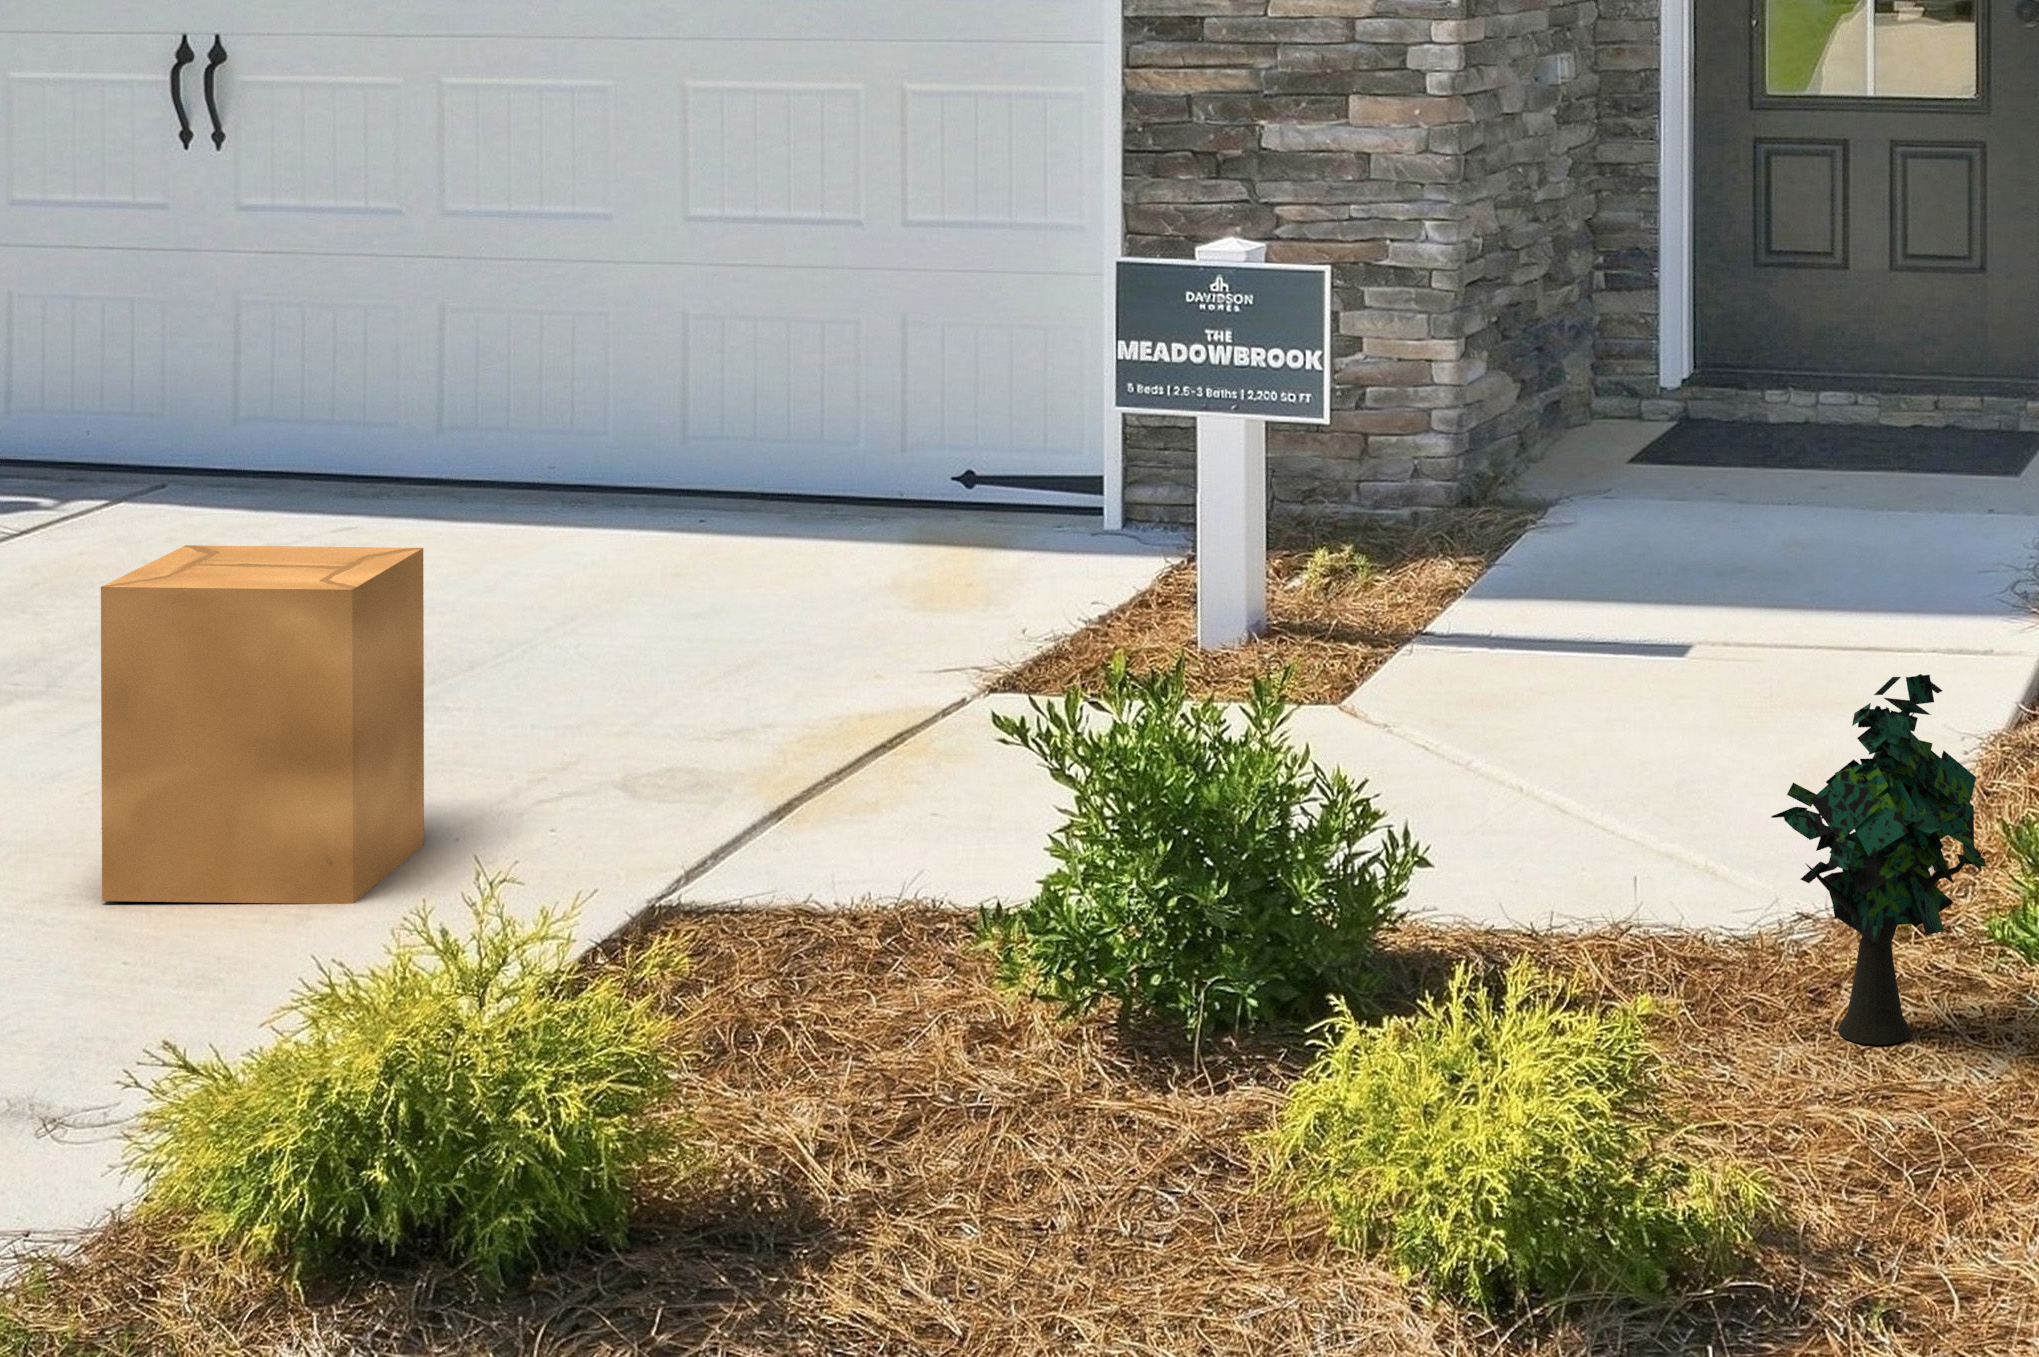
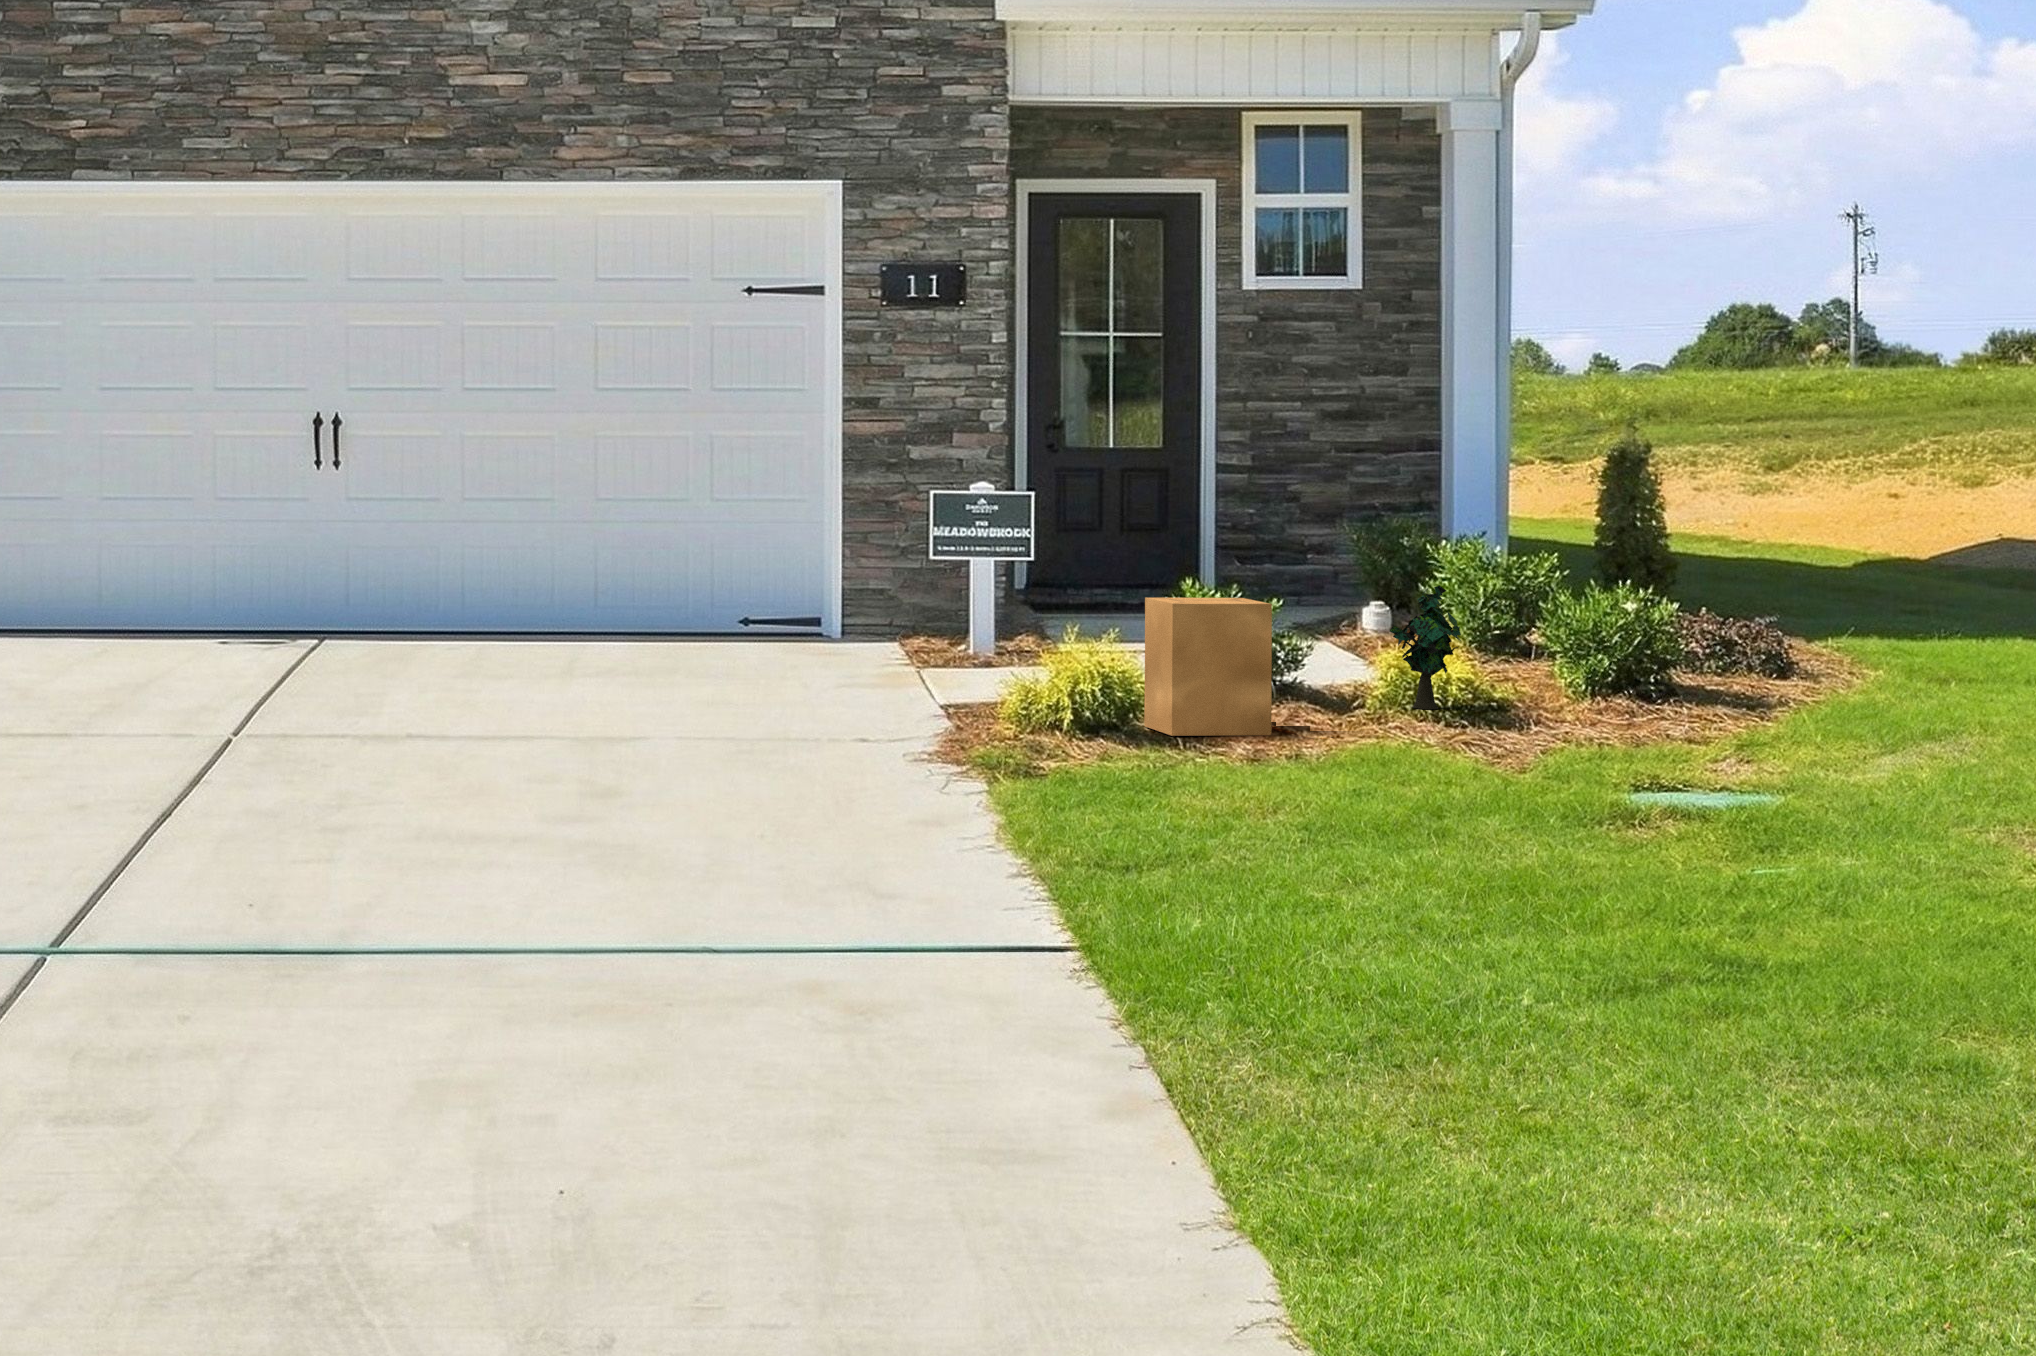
cardboard box: present [101,545,424,904] -> present [1144,598,1272,736]

